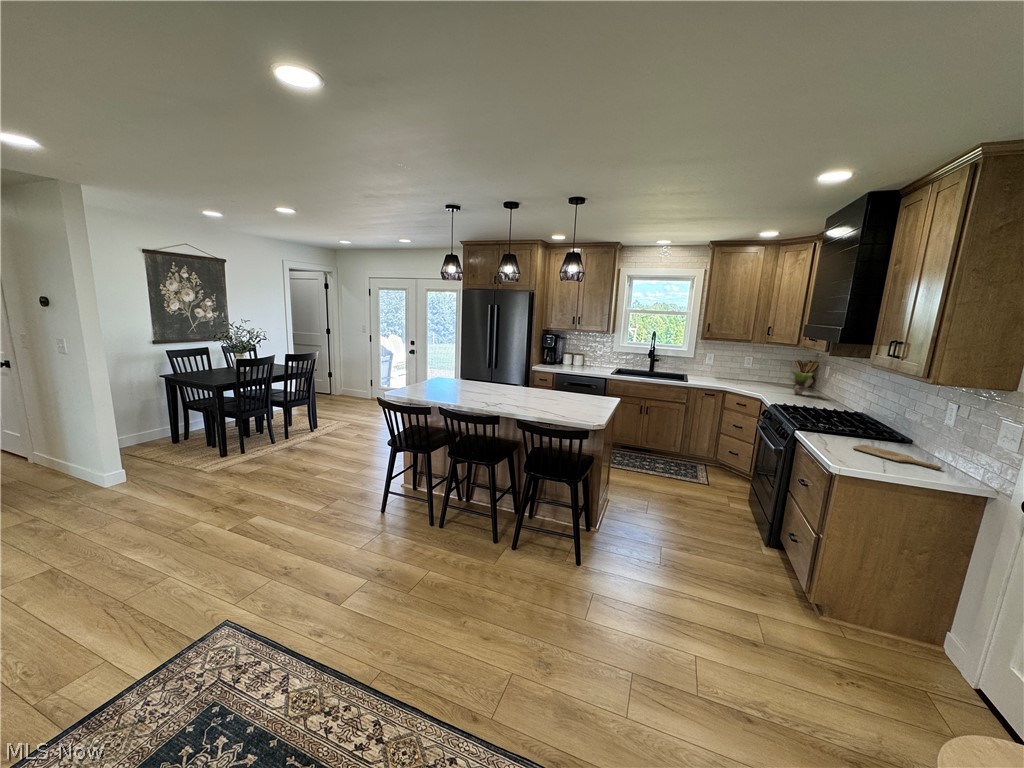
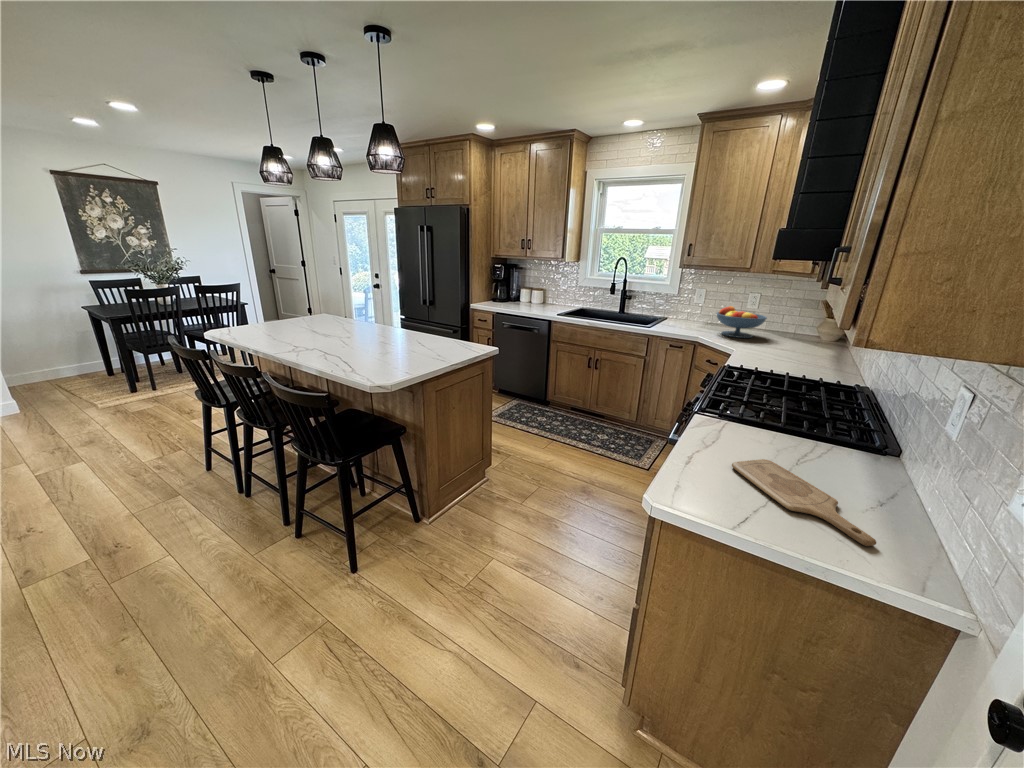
fruit bowl: none [734,365,769,387] -> present [716,306,767,338]
potted plant: present [784,371,812,395] -> none [777,314,833,353]

